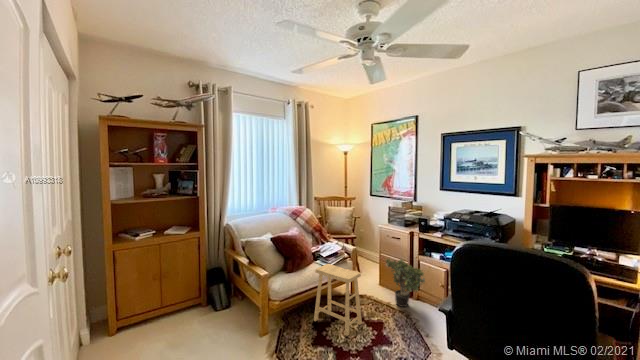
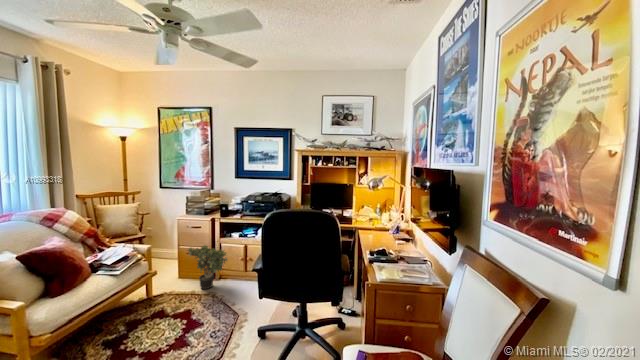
footstool: present [314,264,362,336] -> none [99,269,167,343]

